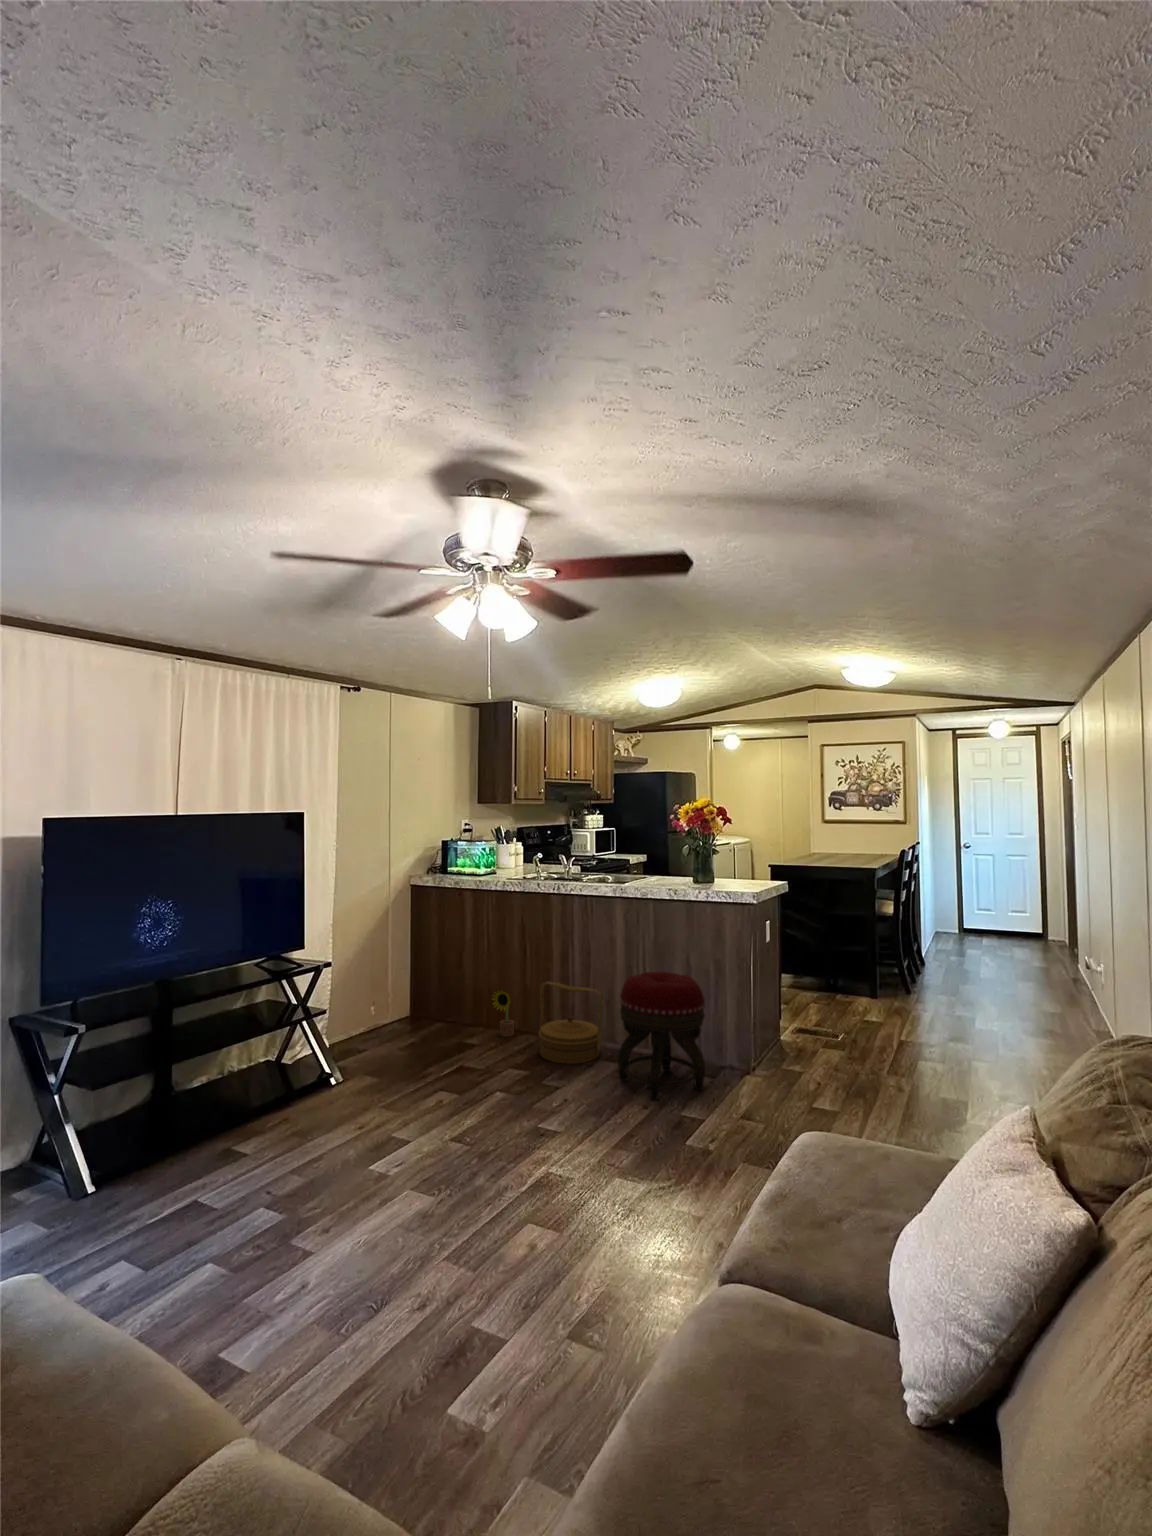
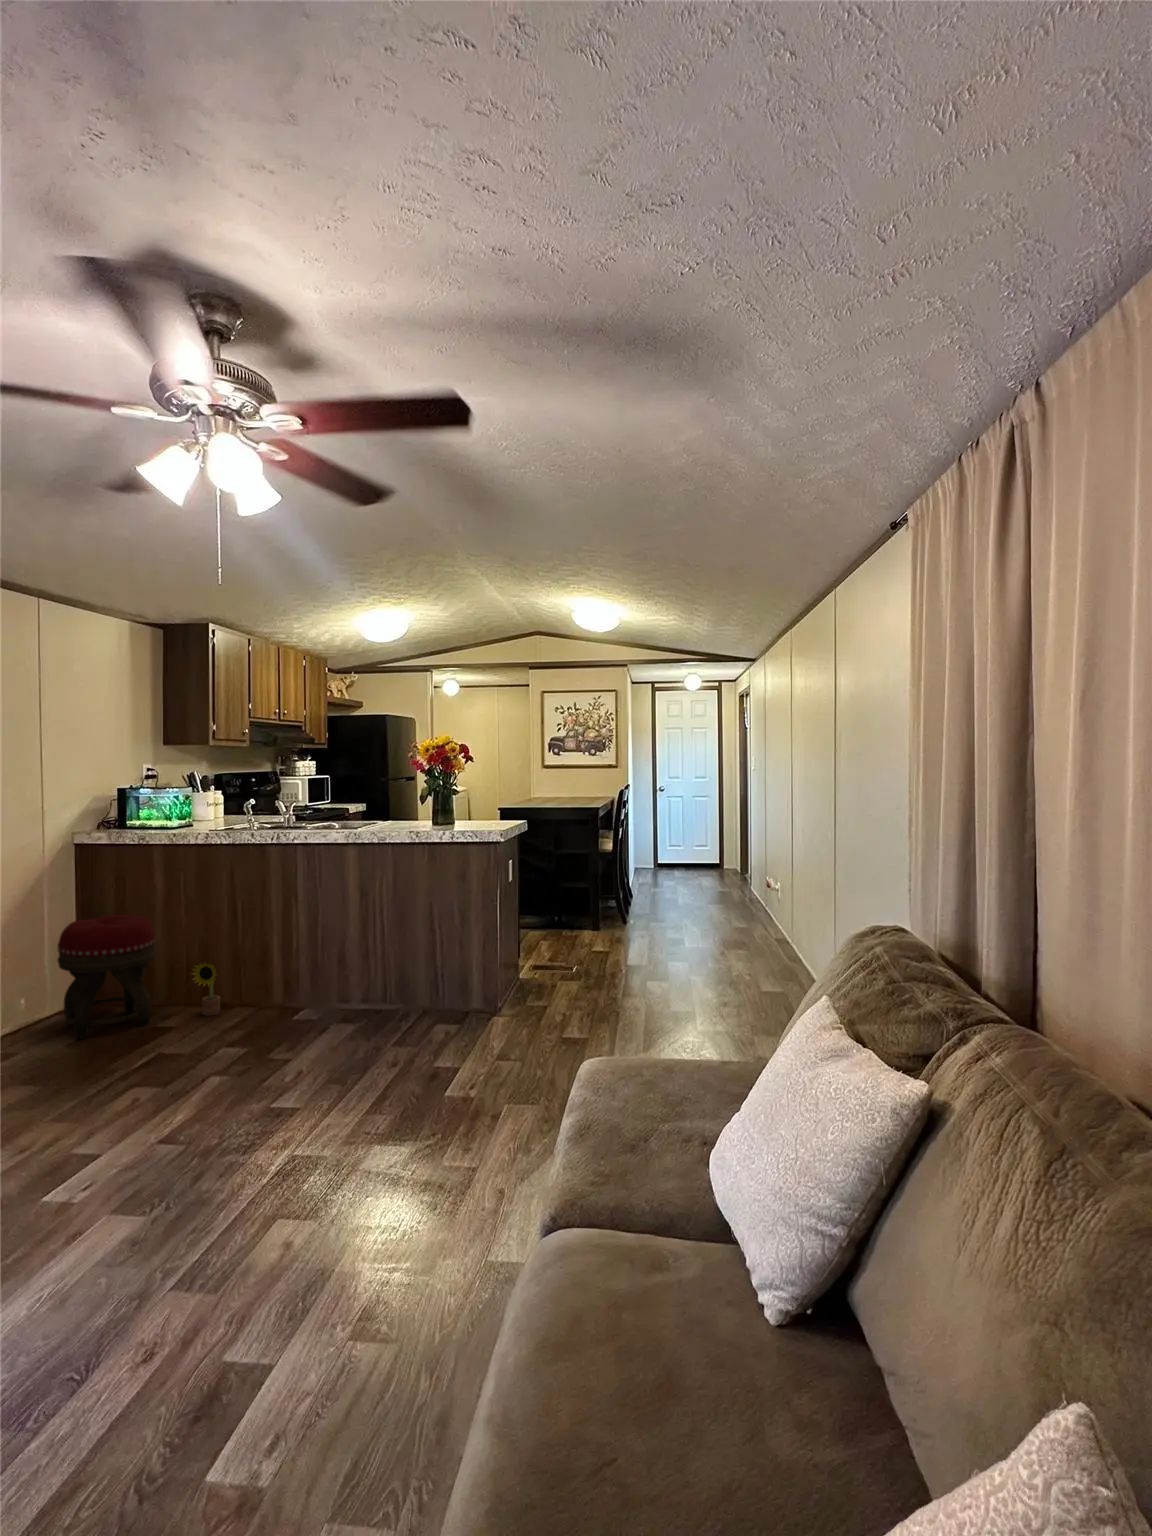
footstool: present [618,972,705,1100] -> present [57,915,156,1040]
woven basket: present [539,982,603,1064] -> none [256,946,334,1036]

